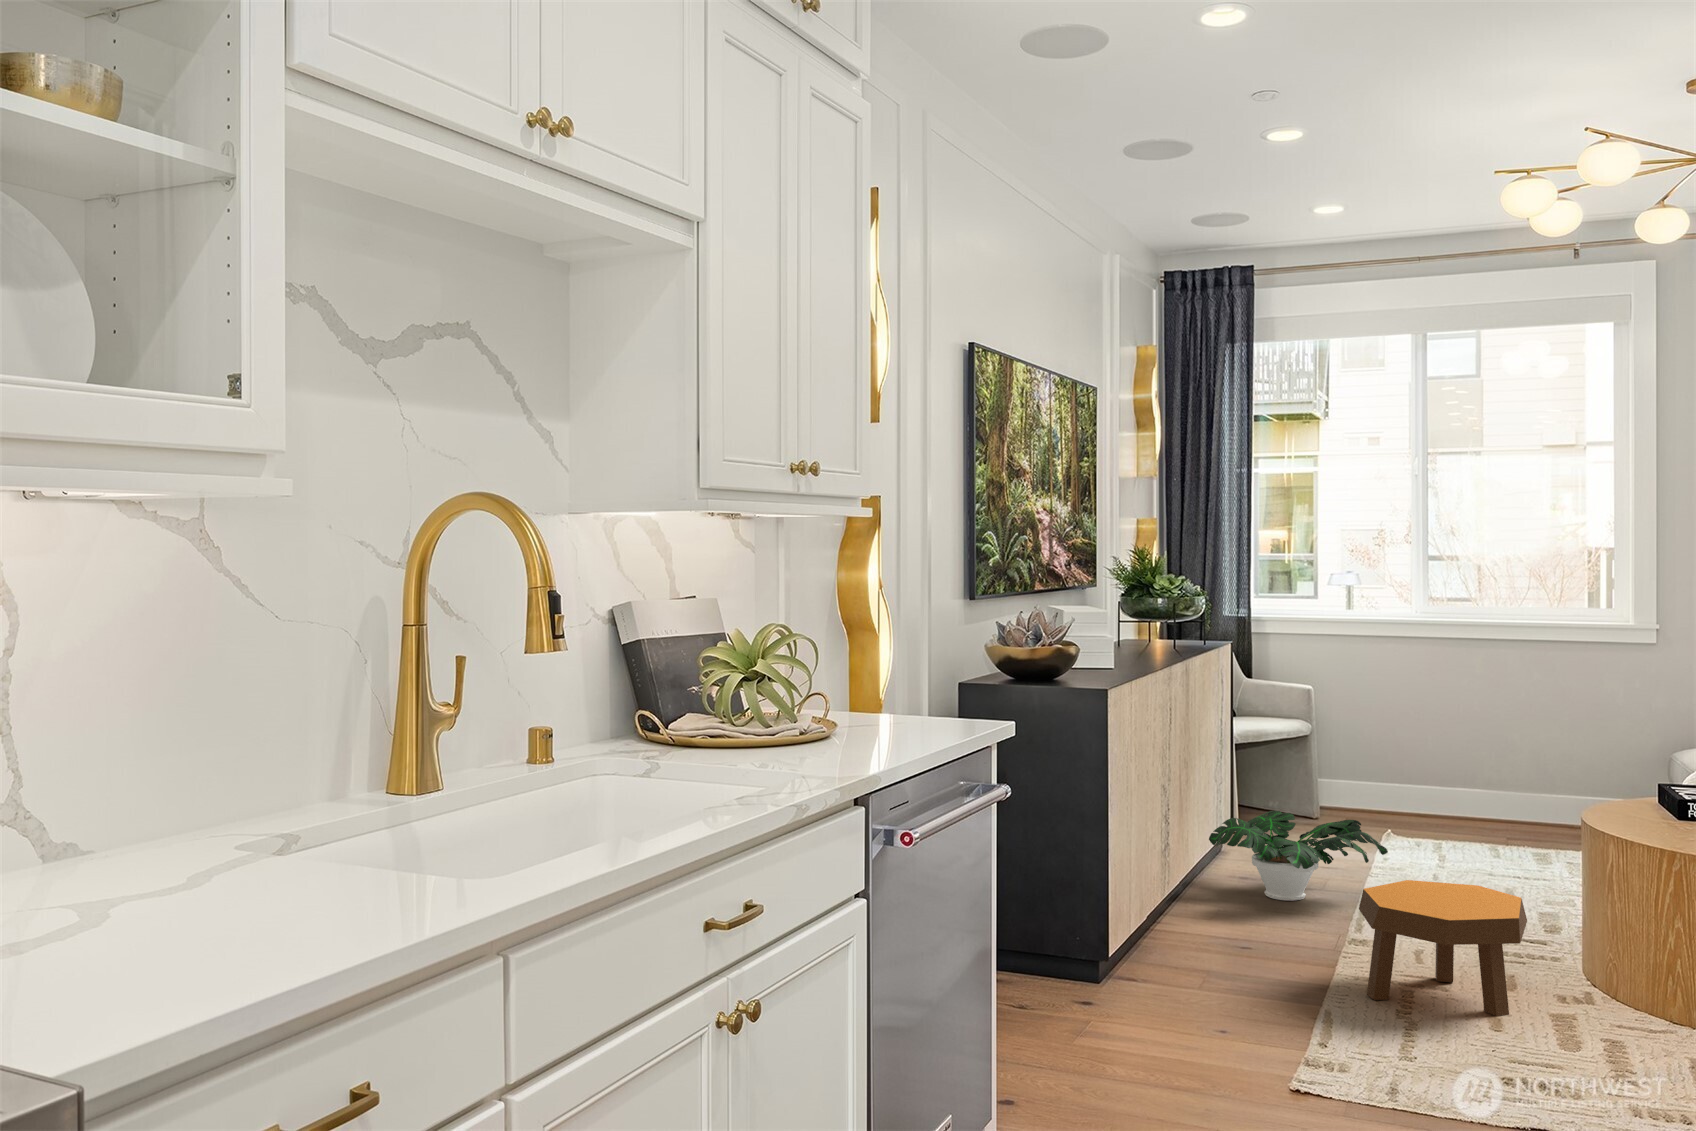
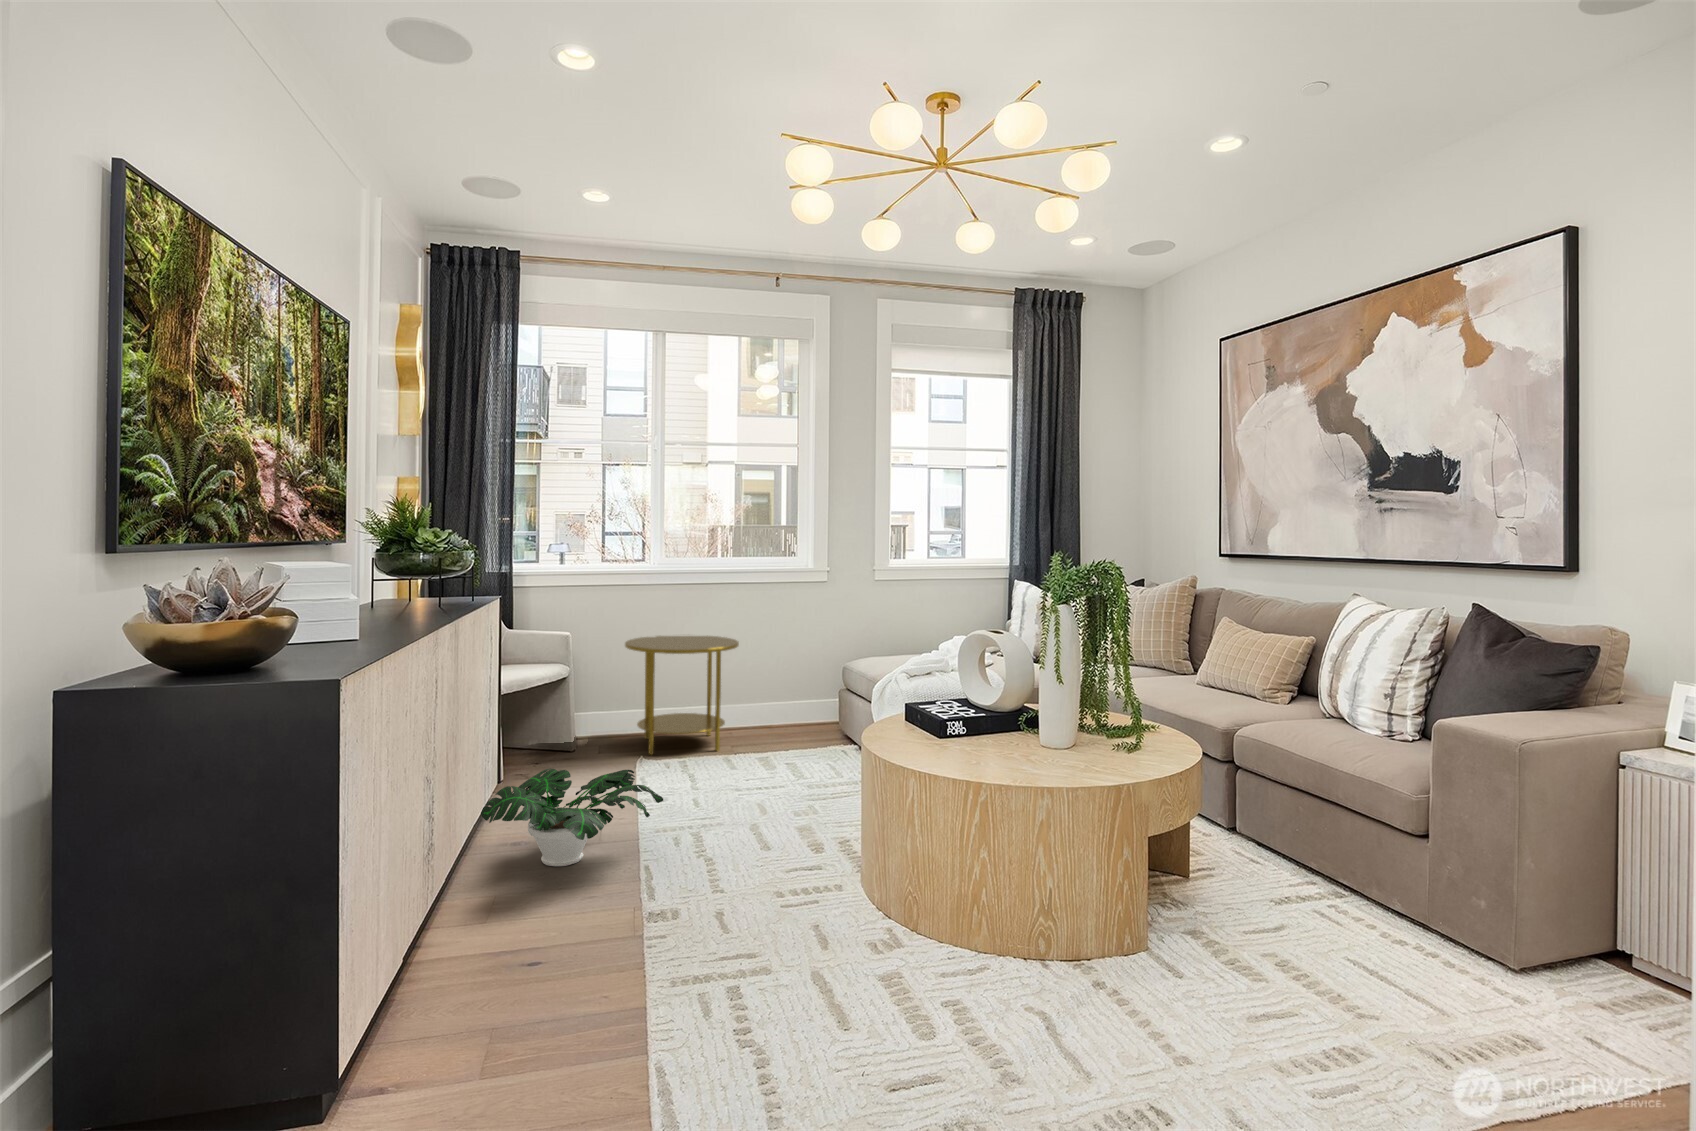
side table: none [1376,694,1524,838] -> present [625,636,739,755]
footstool: present [1359,880,1527,1016] -> none [668,846,843,1015]

